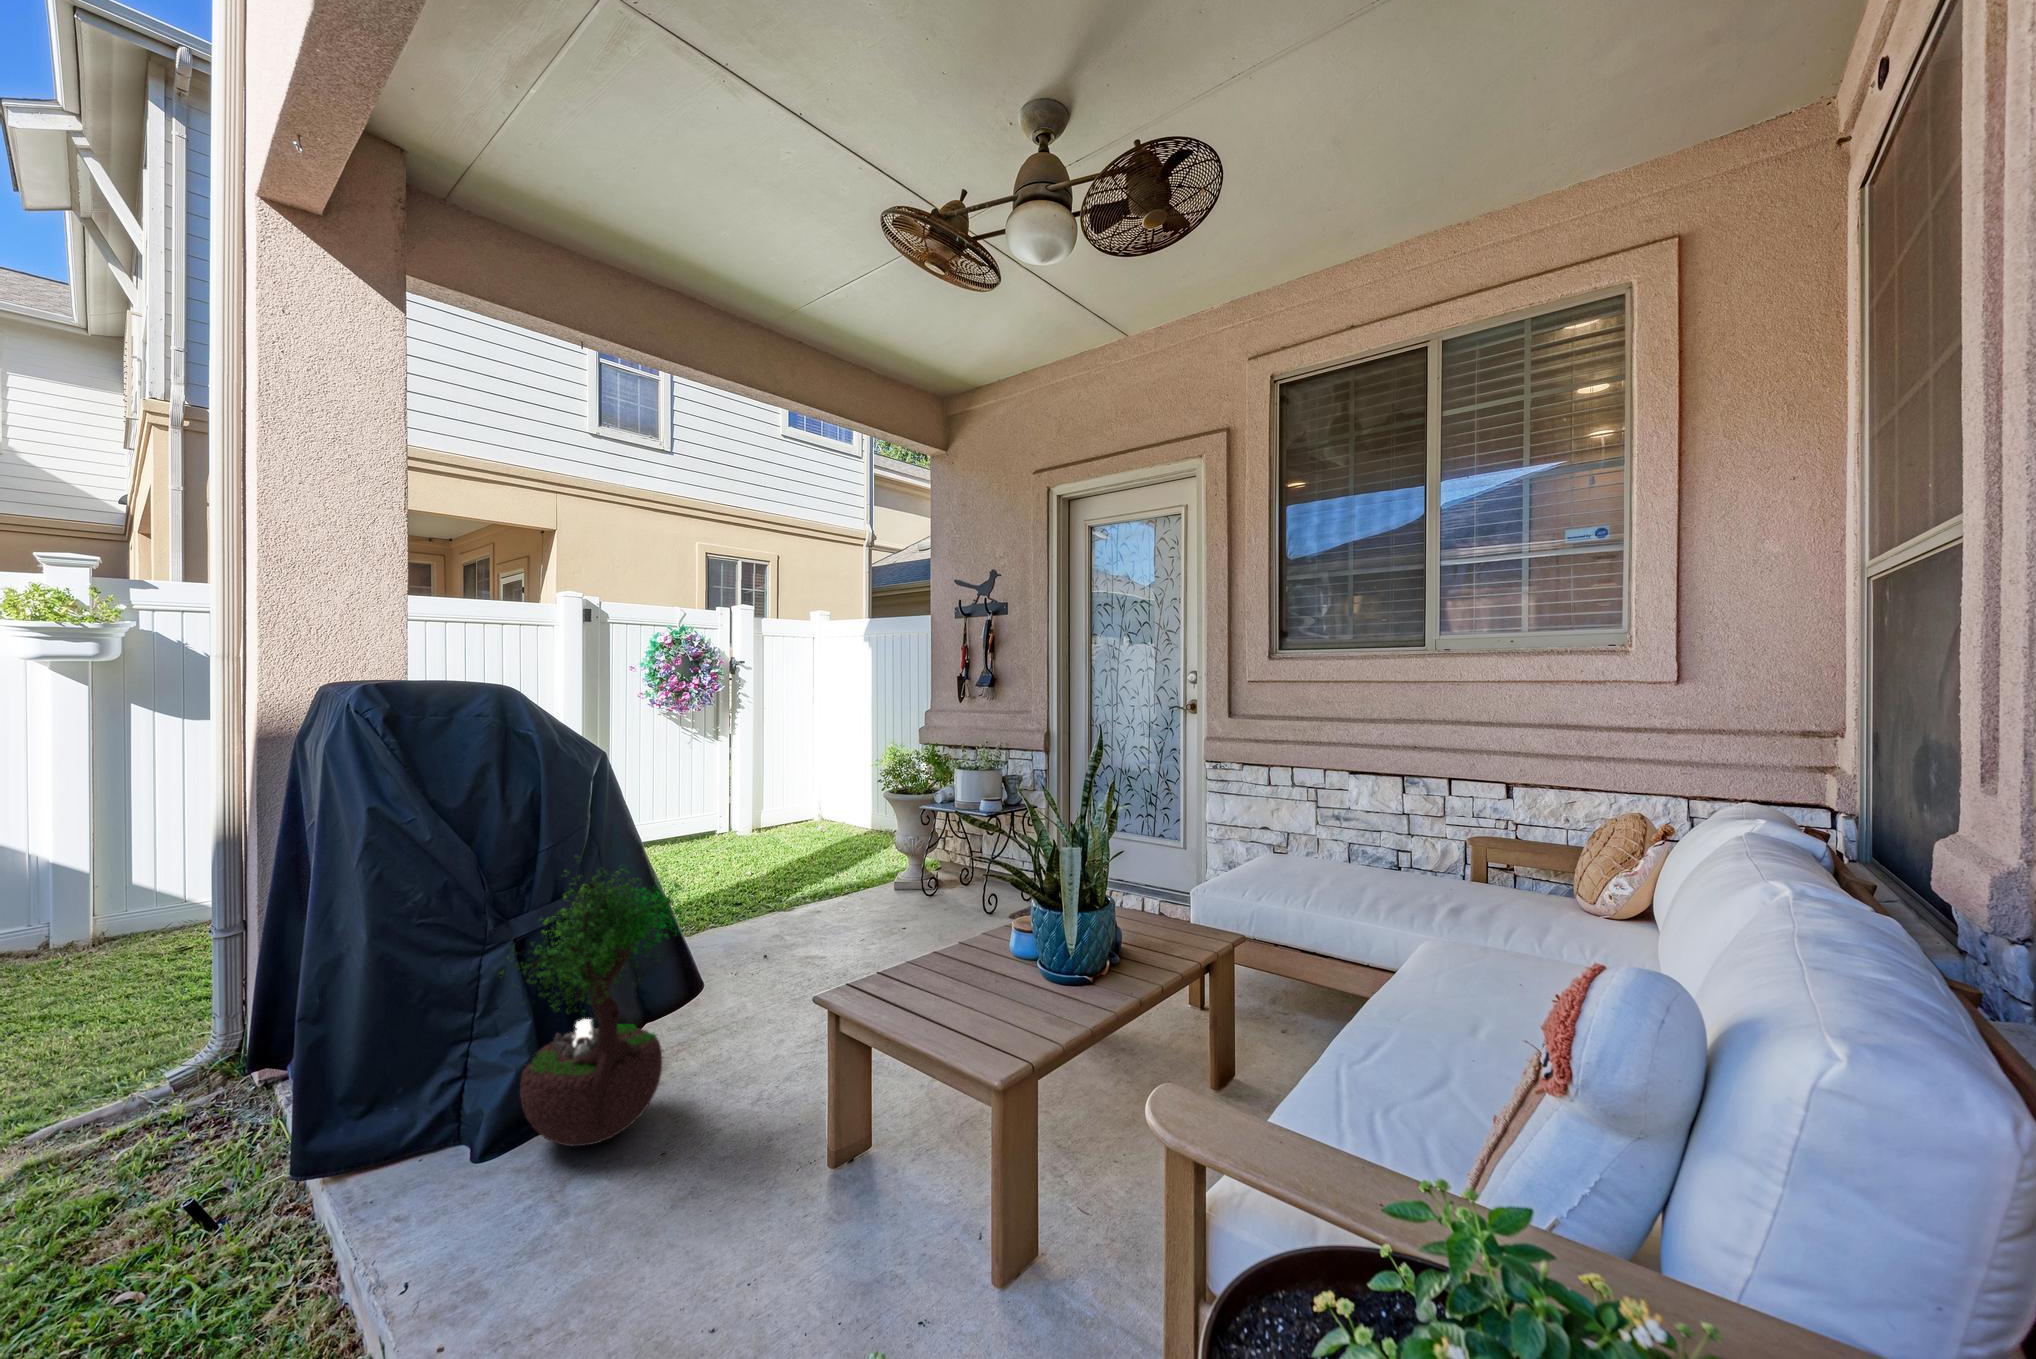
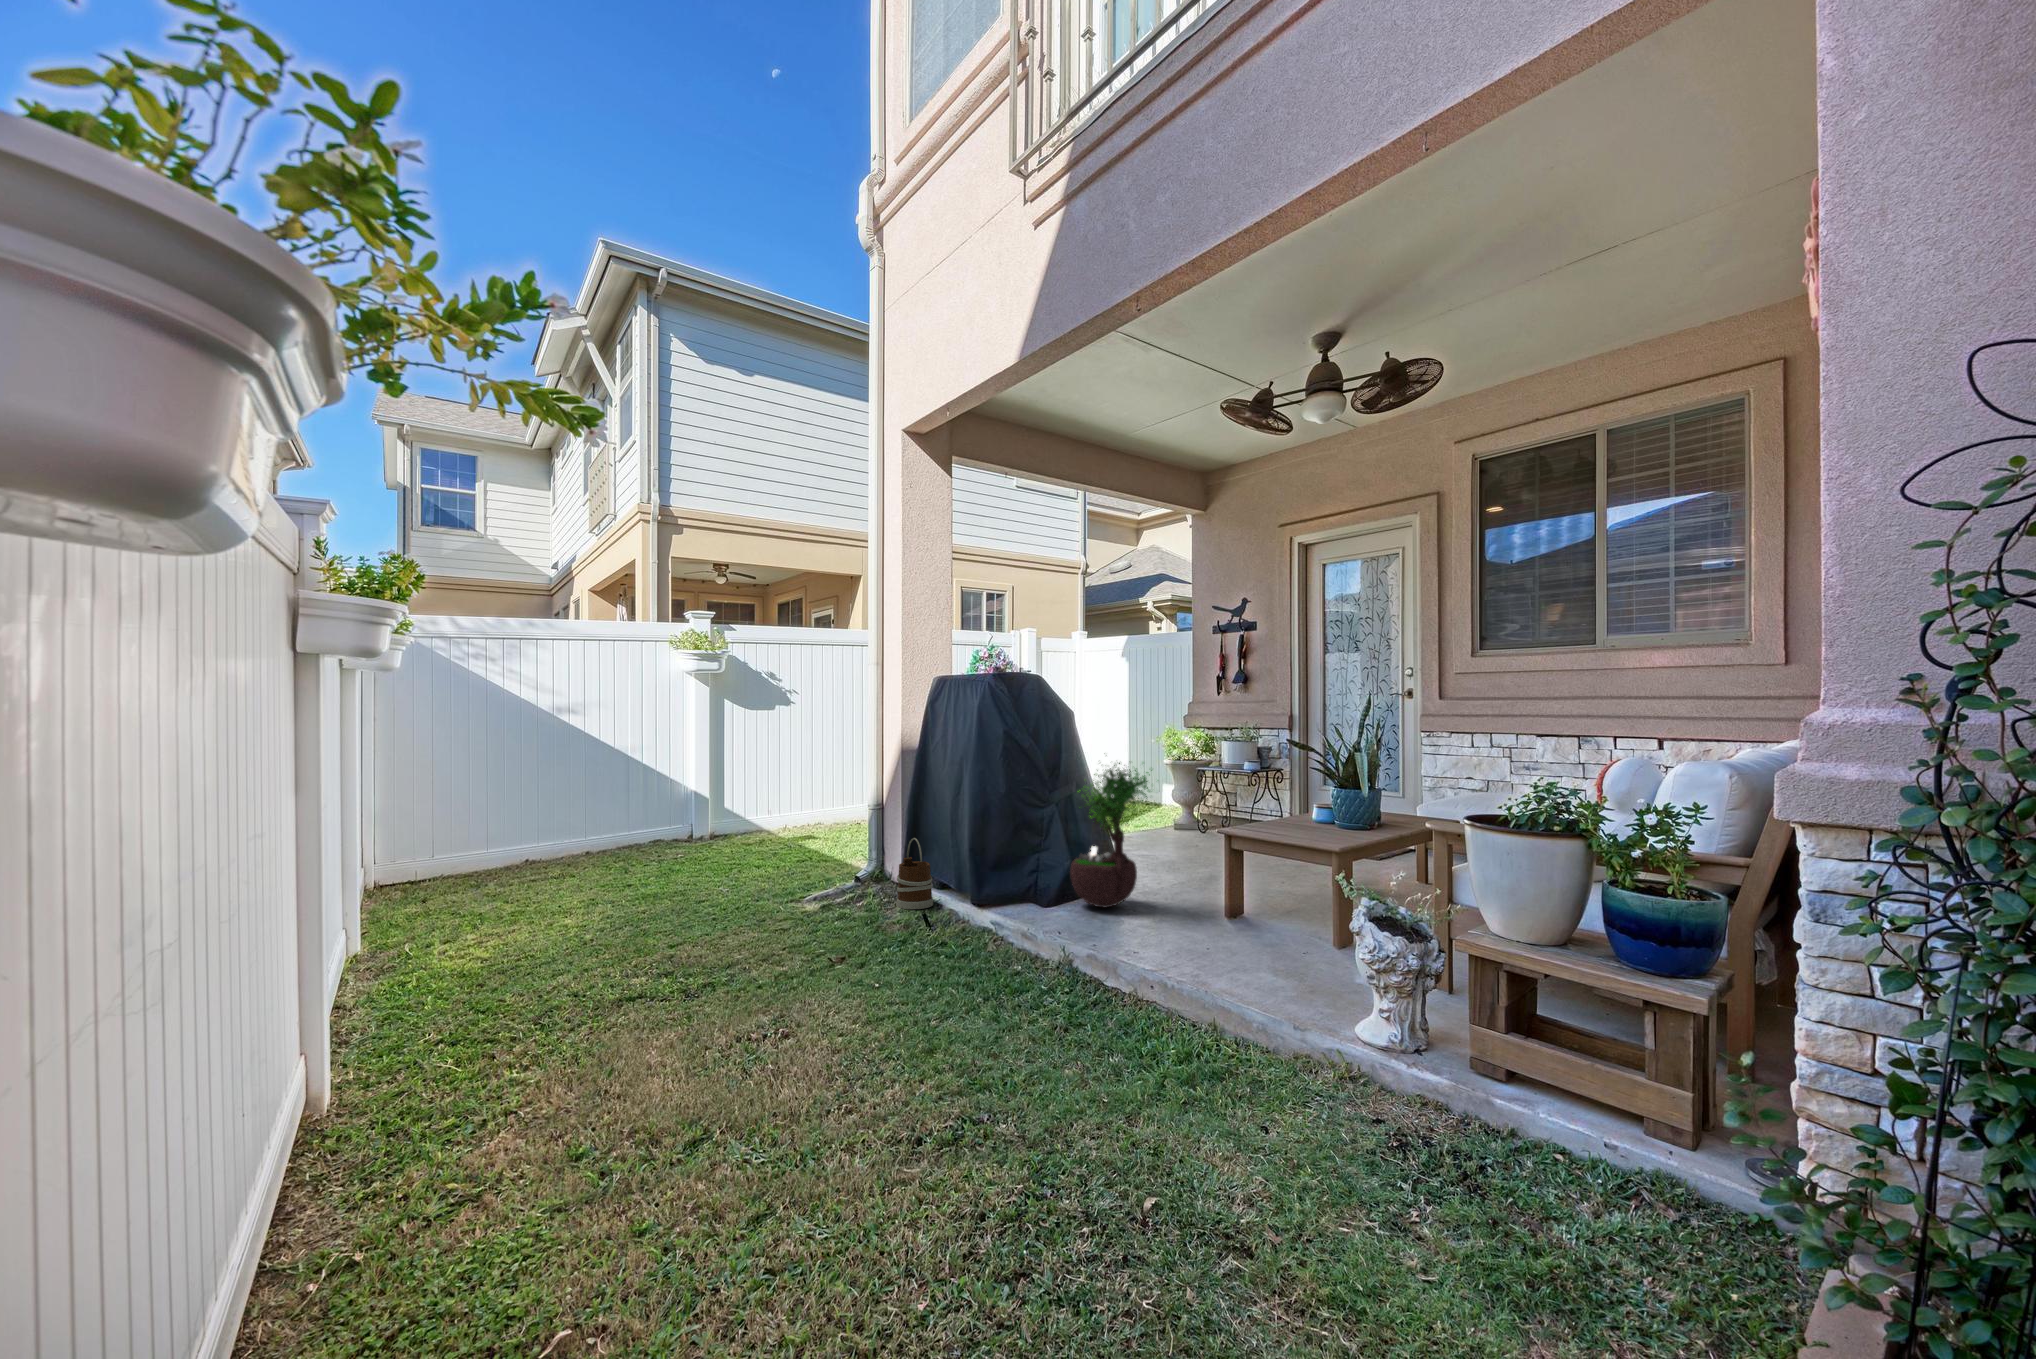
wooden bucket: none [158,1020,263,1173] -> present [896,838,933,909]

